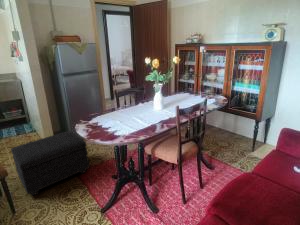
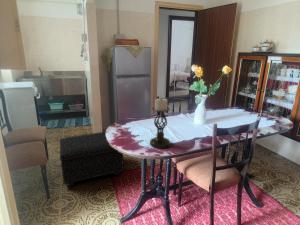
candle holder: none [122,88,142,134] -> present [150,98,170,148]

